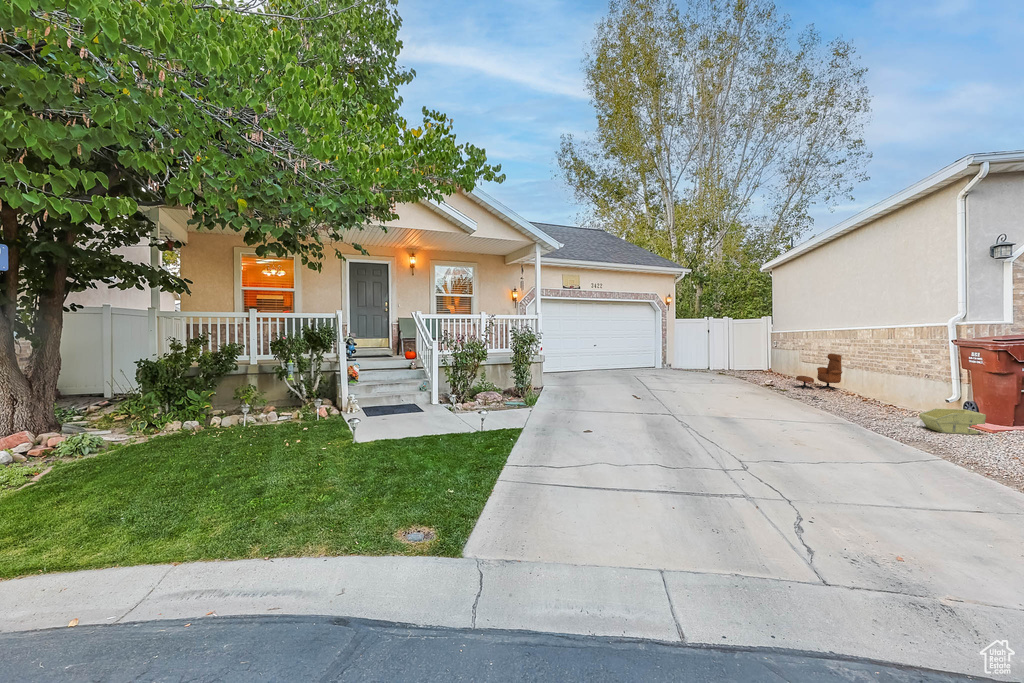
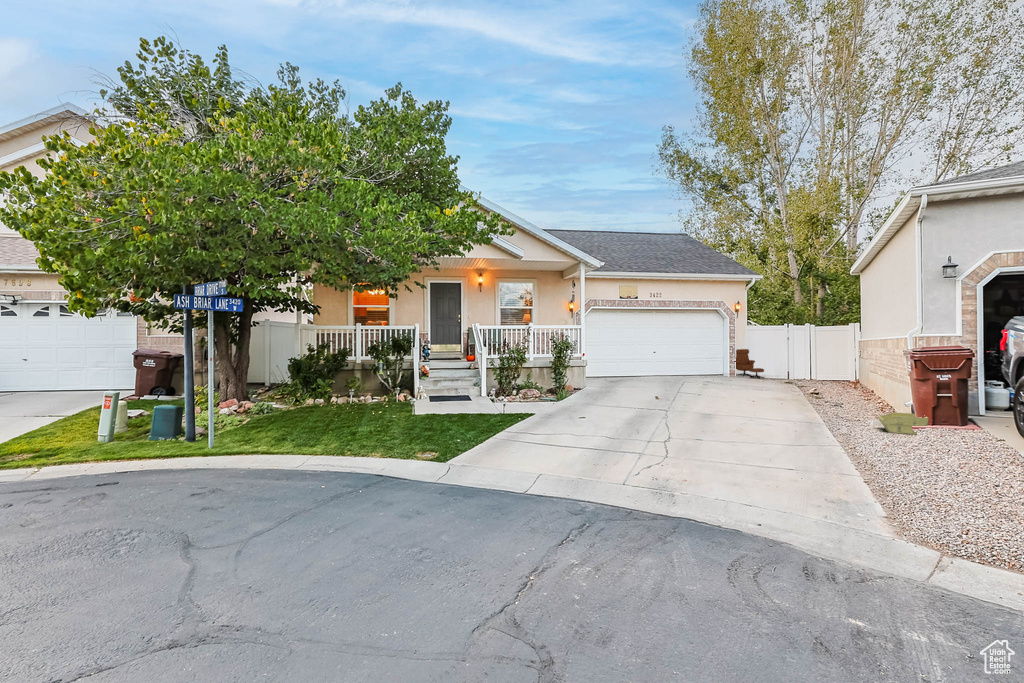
lounge chair: present [796,354,842,391] -> present [734,349,764,378]

